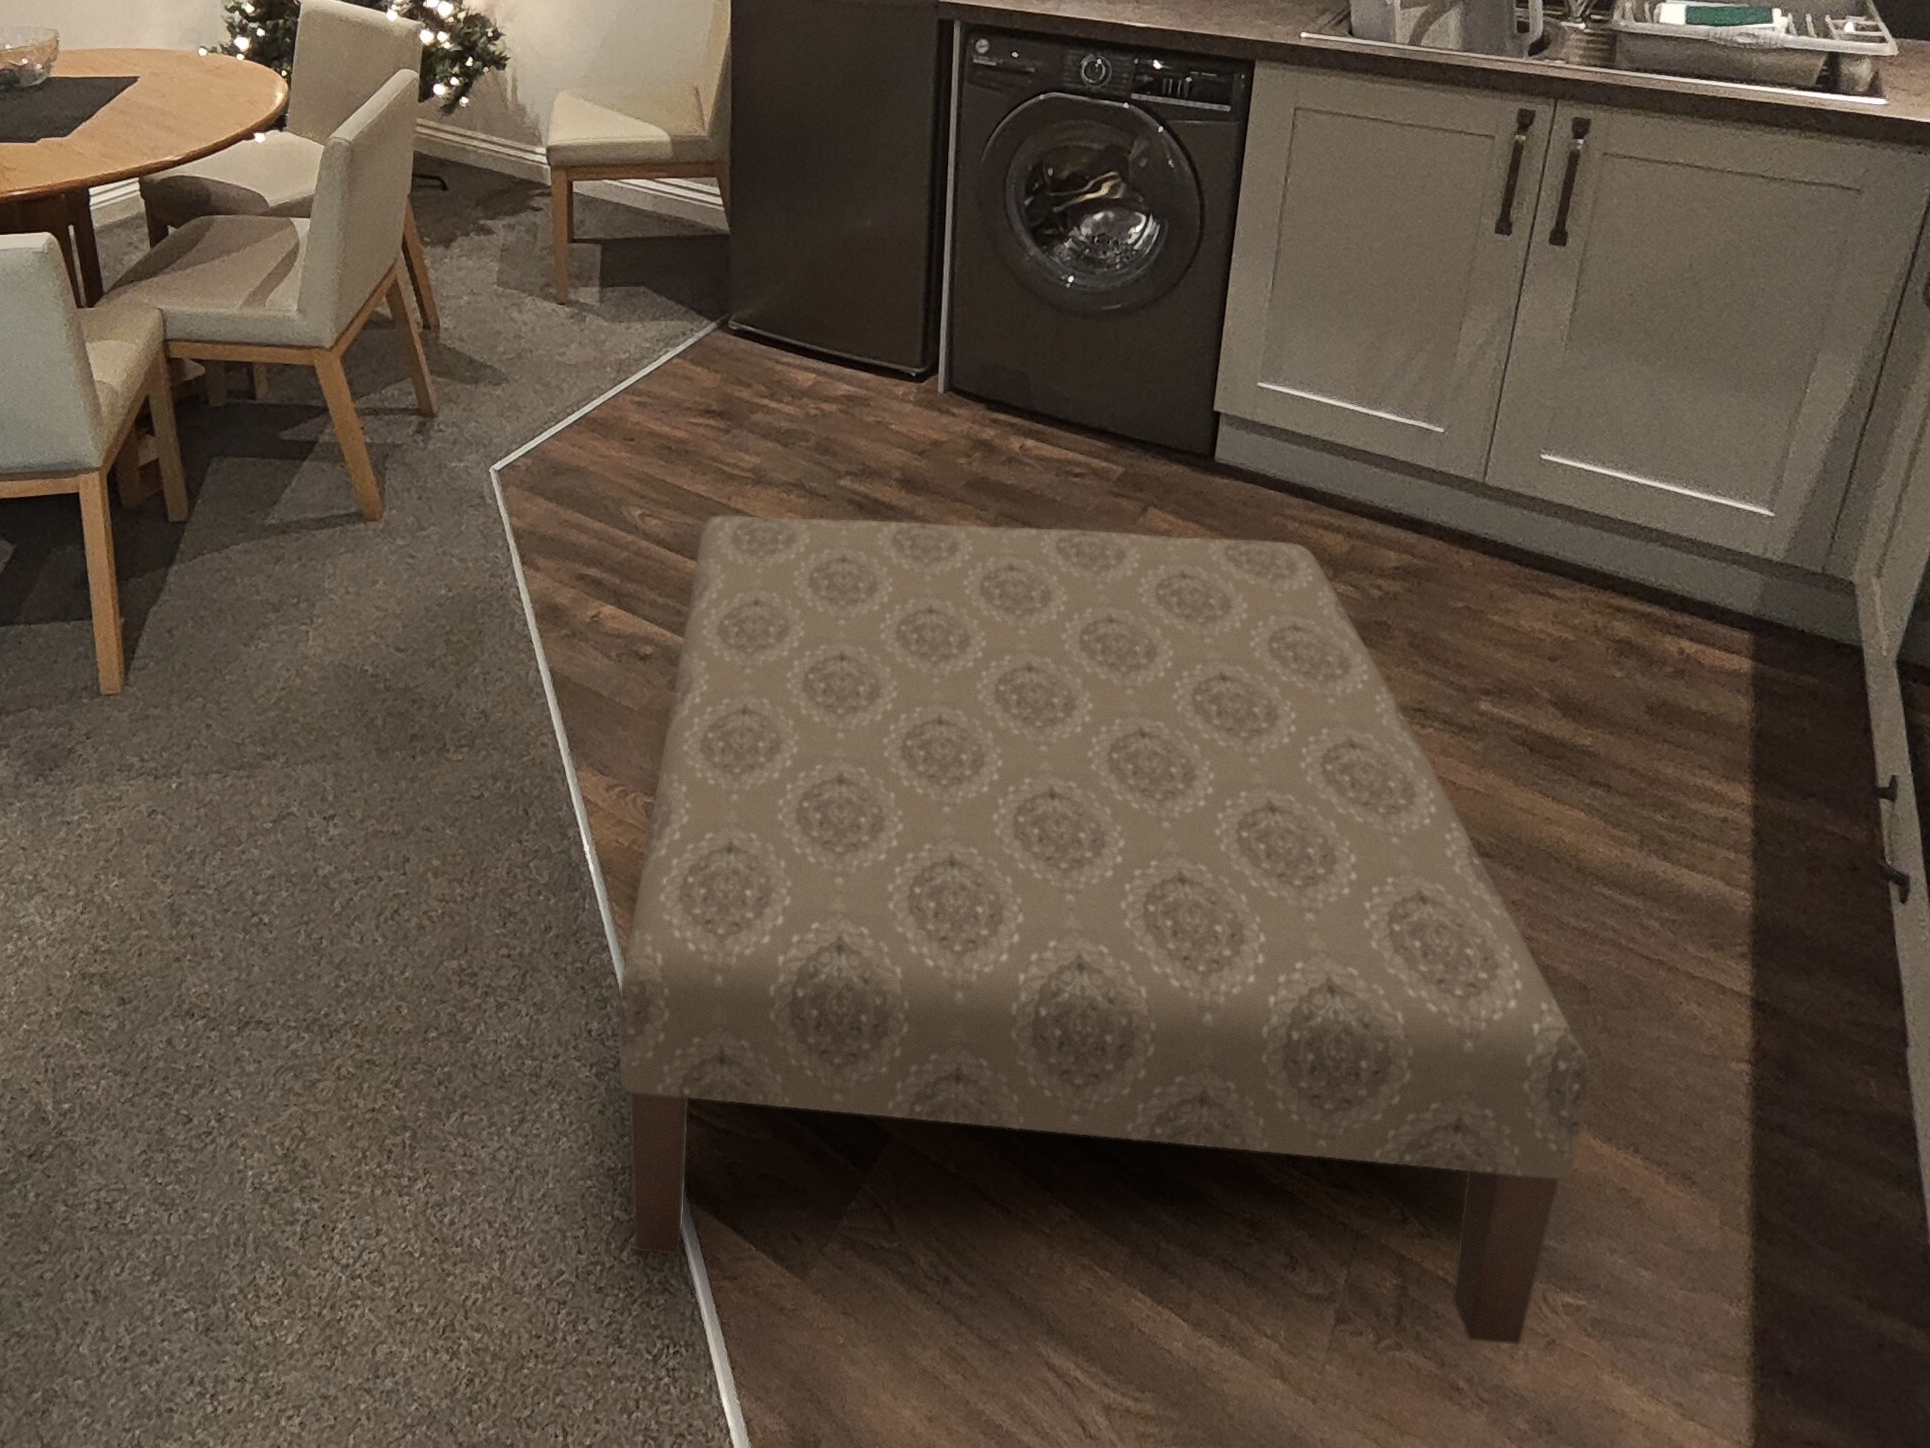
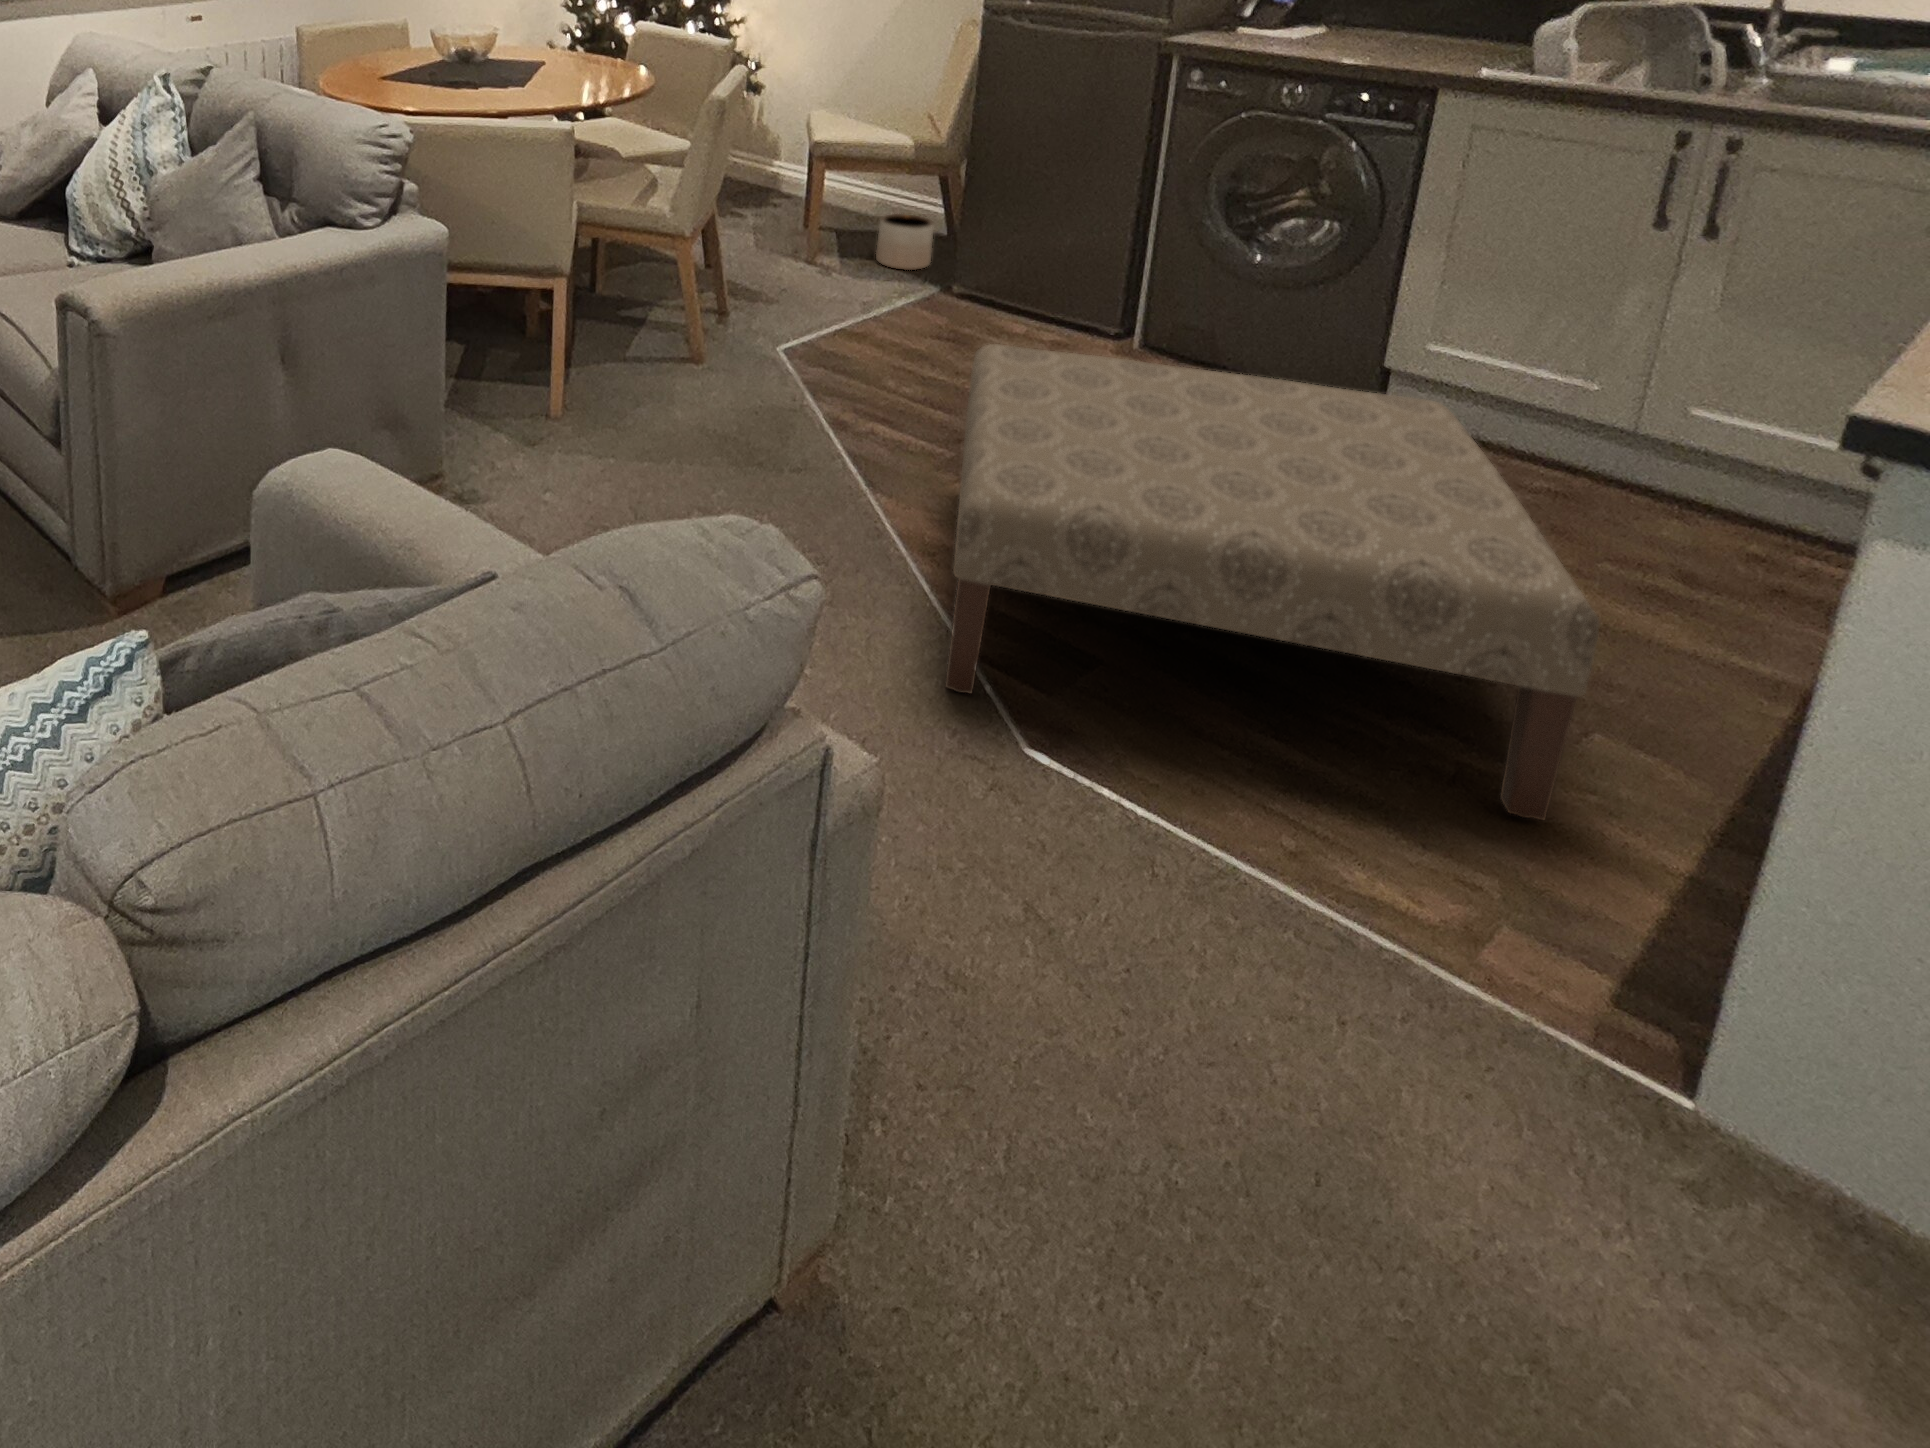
planter: none [642,225,708,300] -> present [876,214,934,270]

